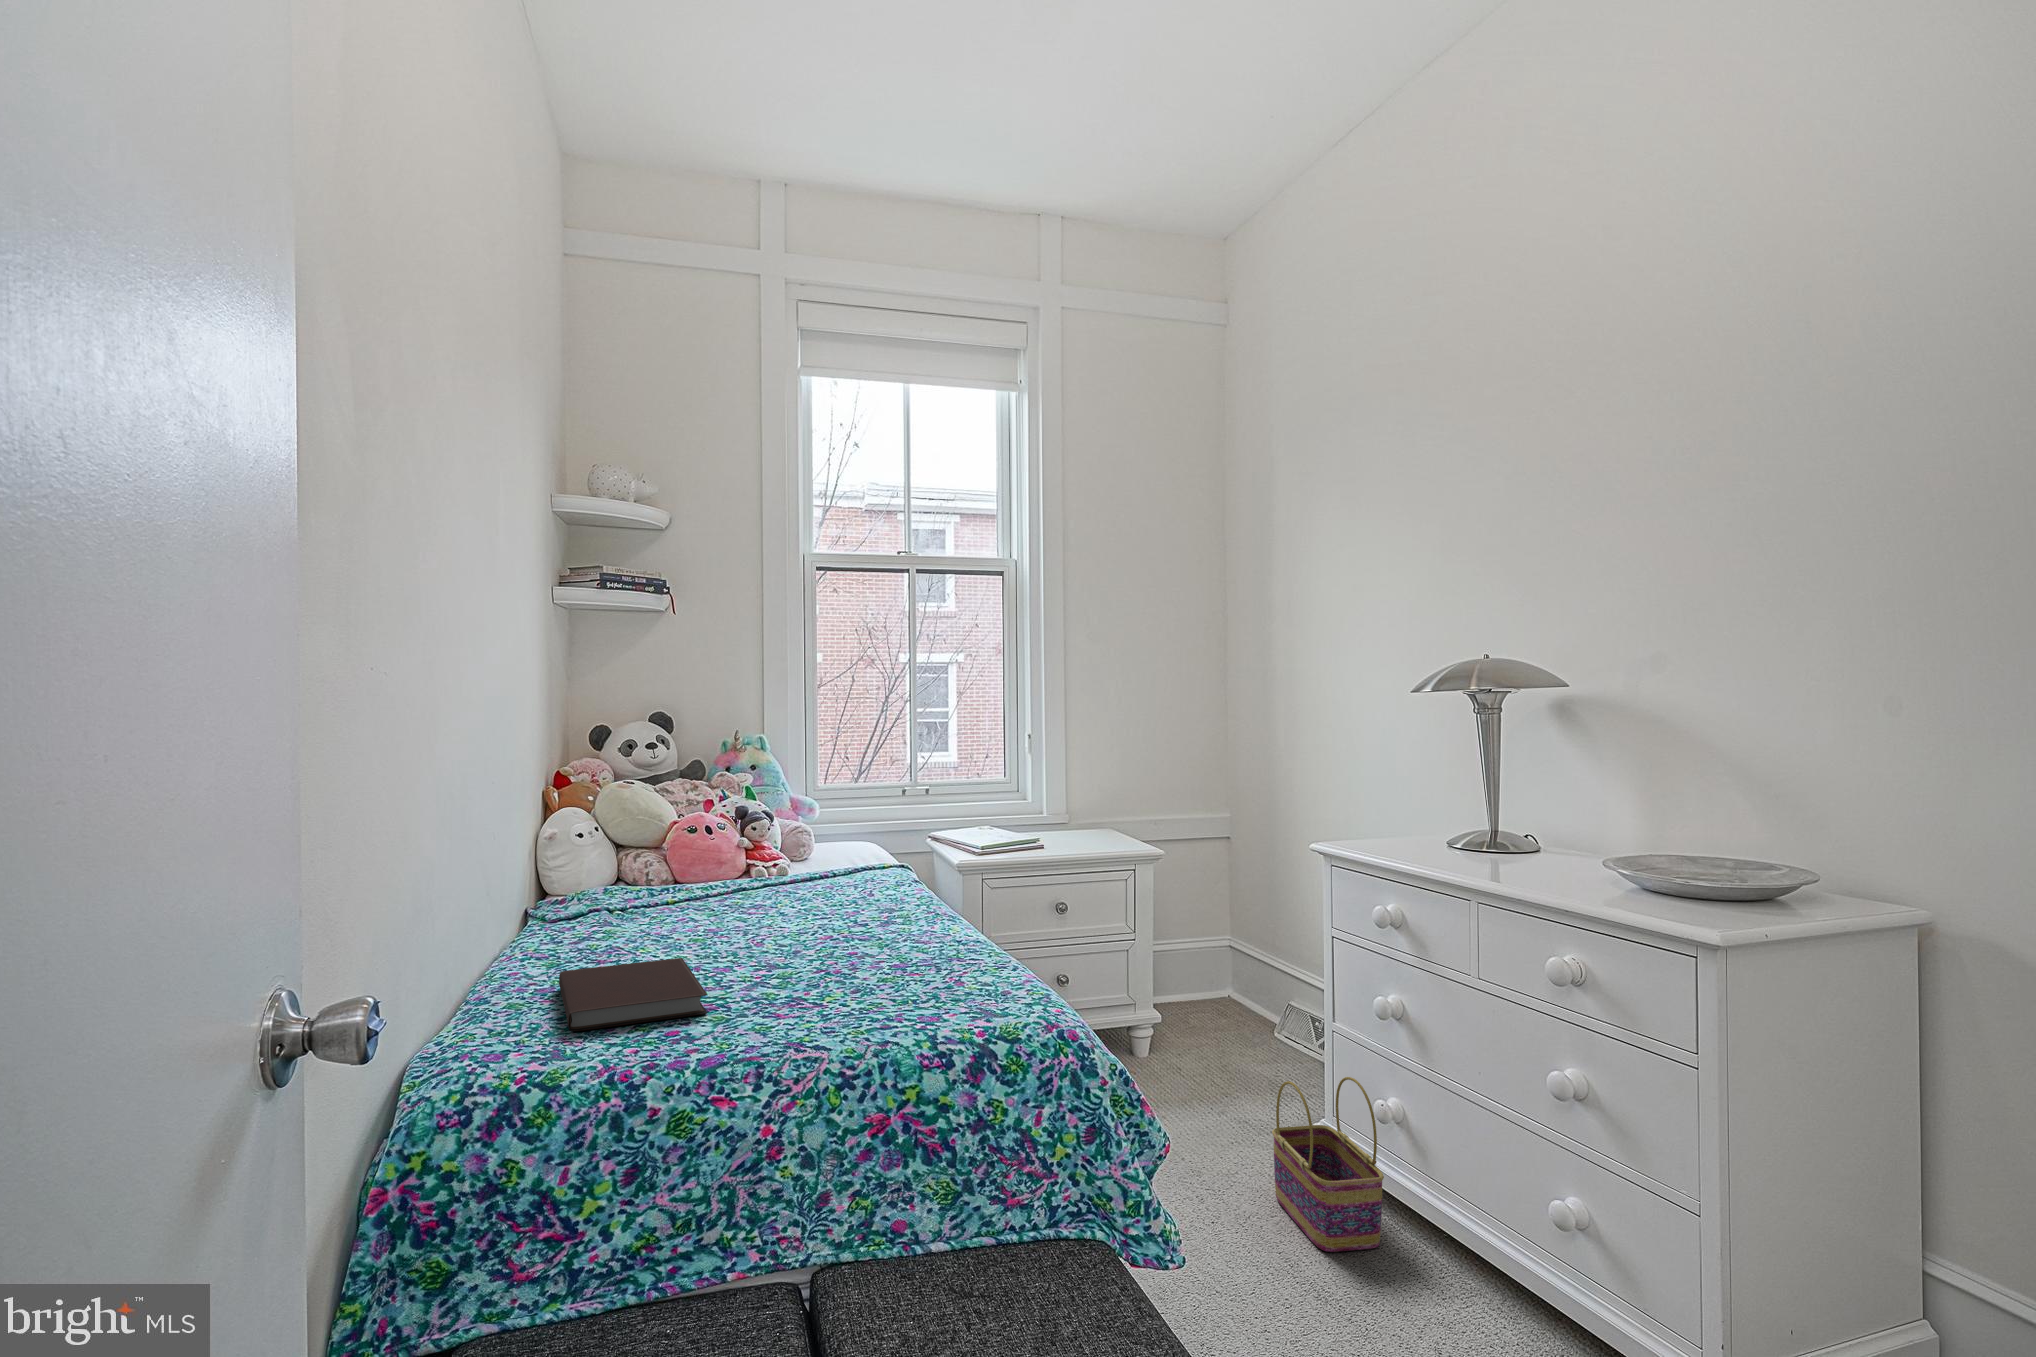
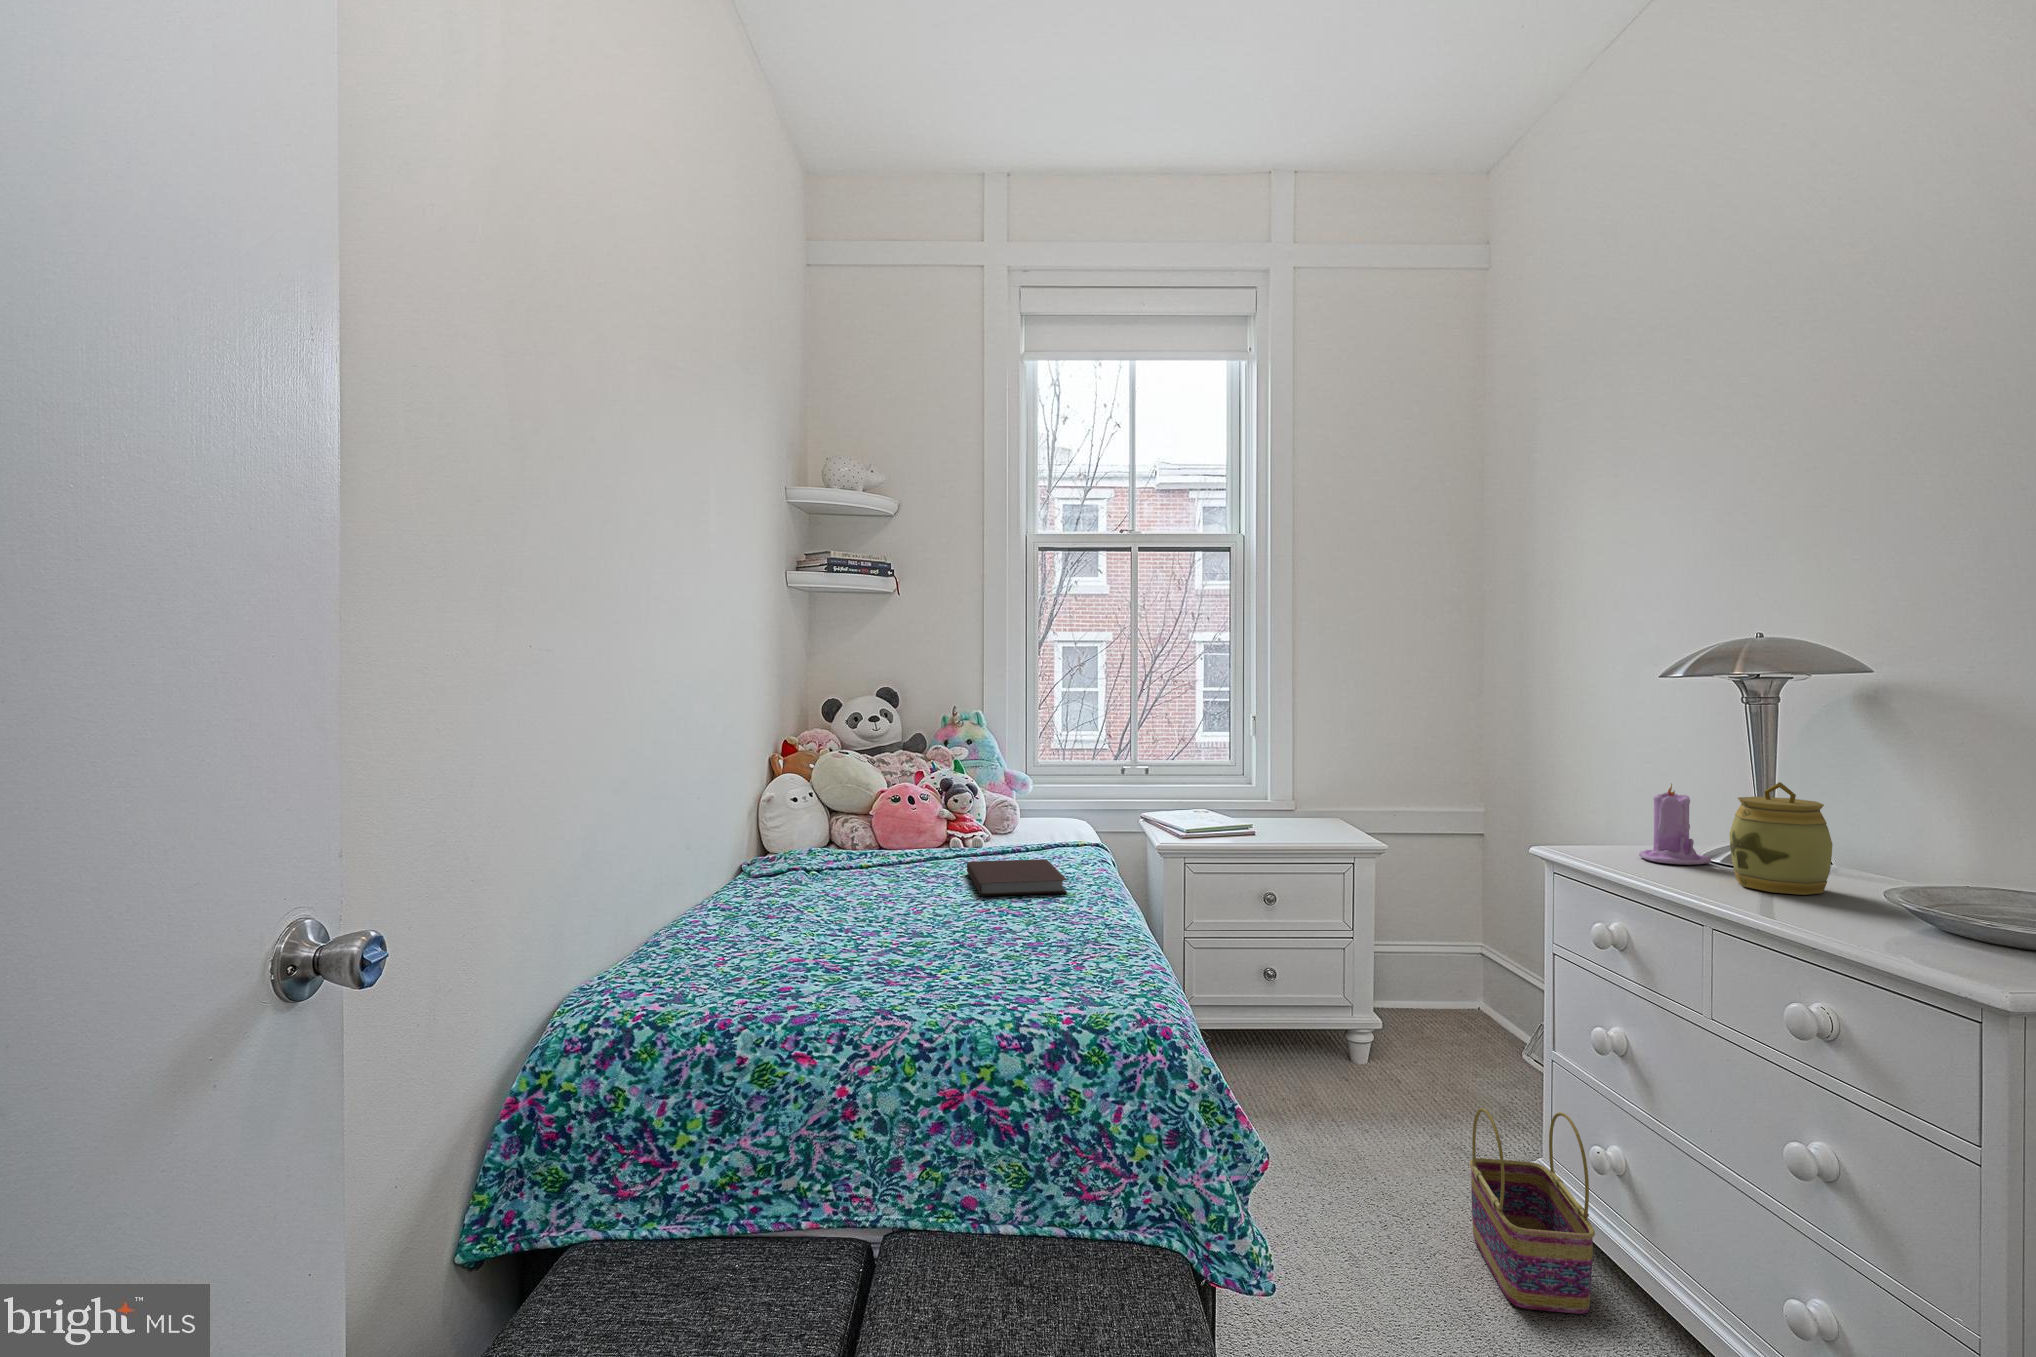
jar: none [1476,784,1550,875] -> present [1730,782,1833,895]
candle: none [1399,788,1454,856] -> present [1639,784,1711,865]
notebook: present [559,958,708,1031] -> present [967,859,1067,896]

